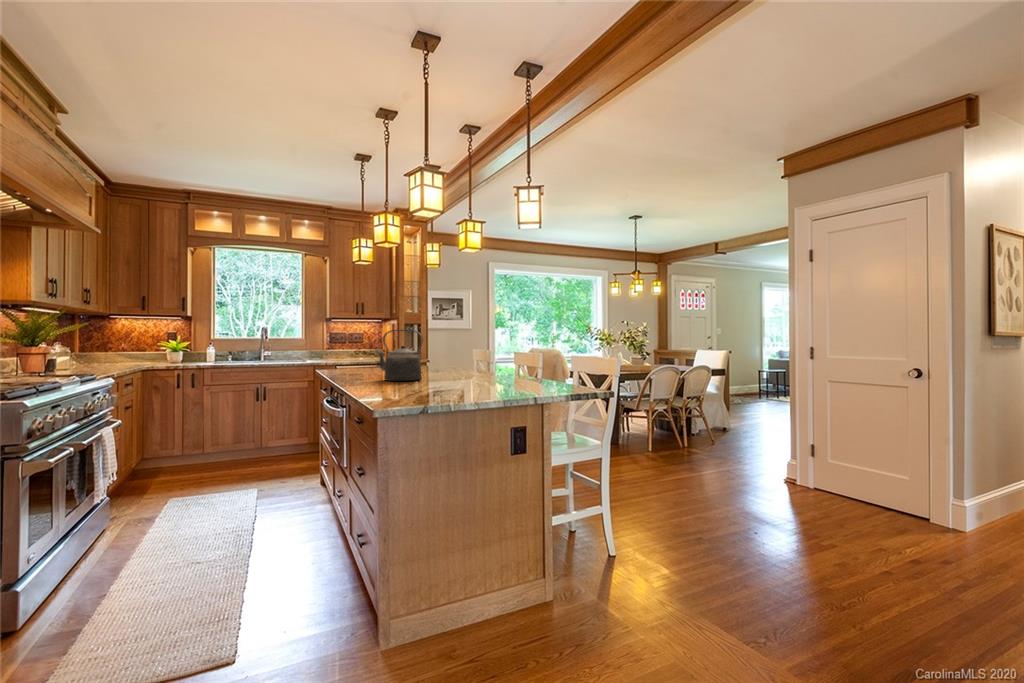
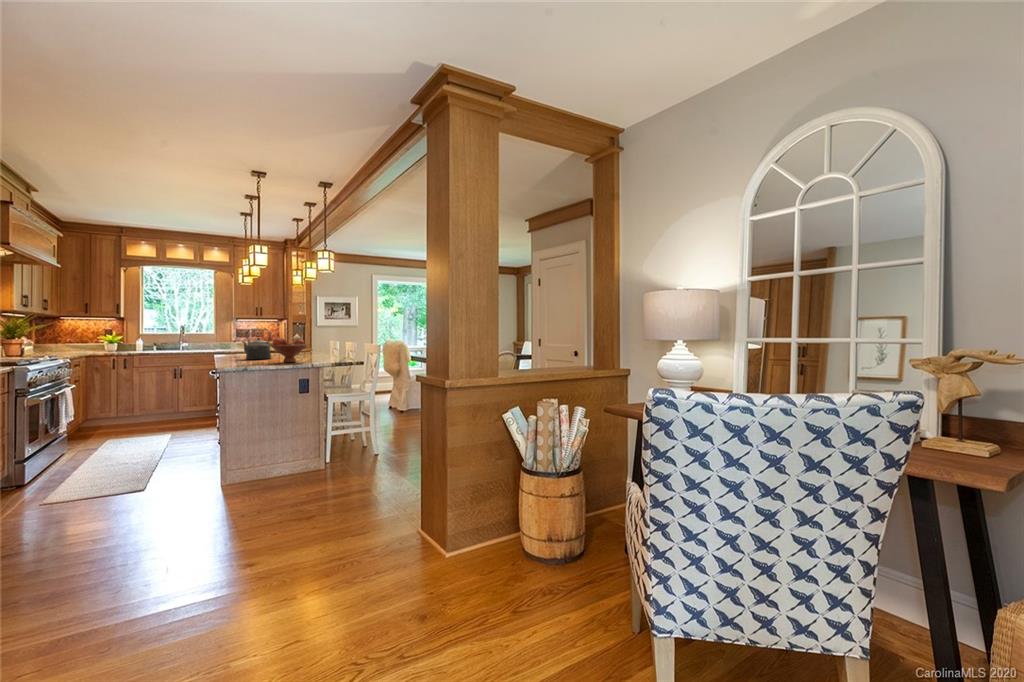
fruit bowl: none [442,346,500,389] -> present [271,338,307,362]

